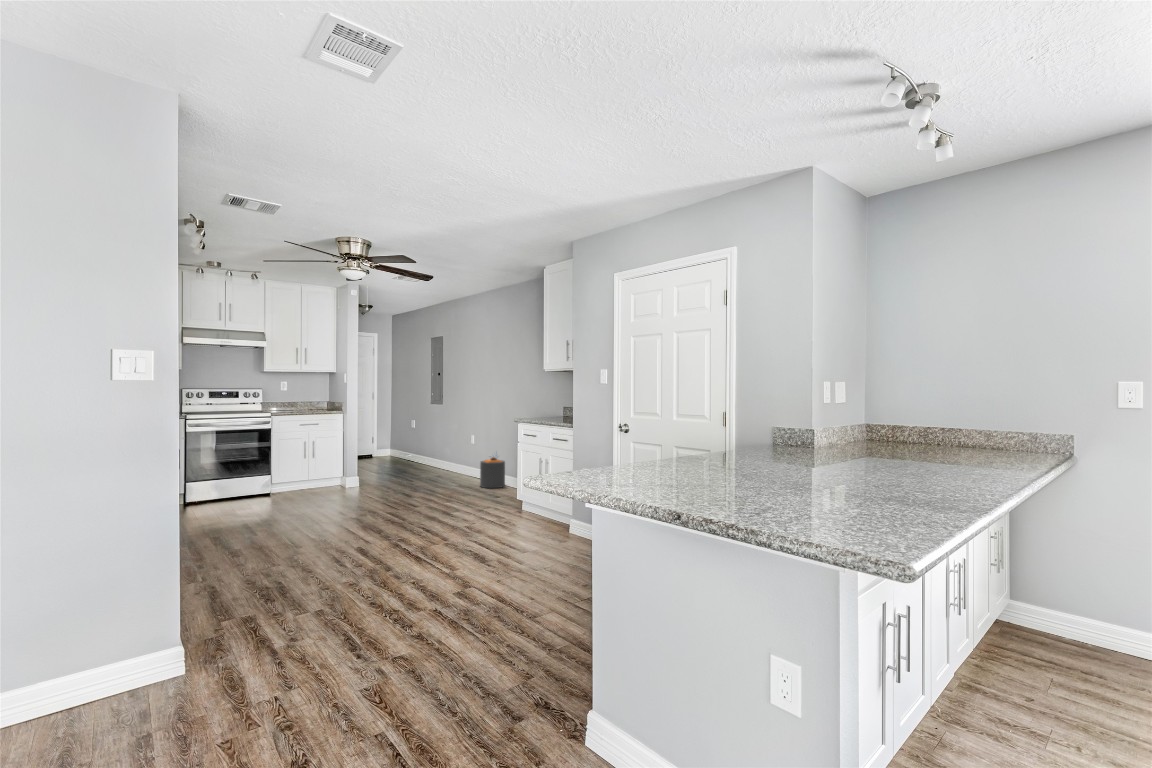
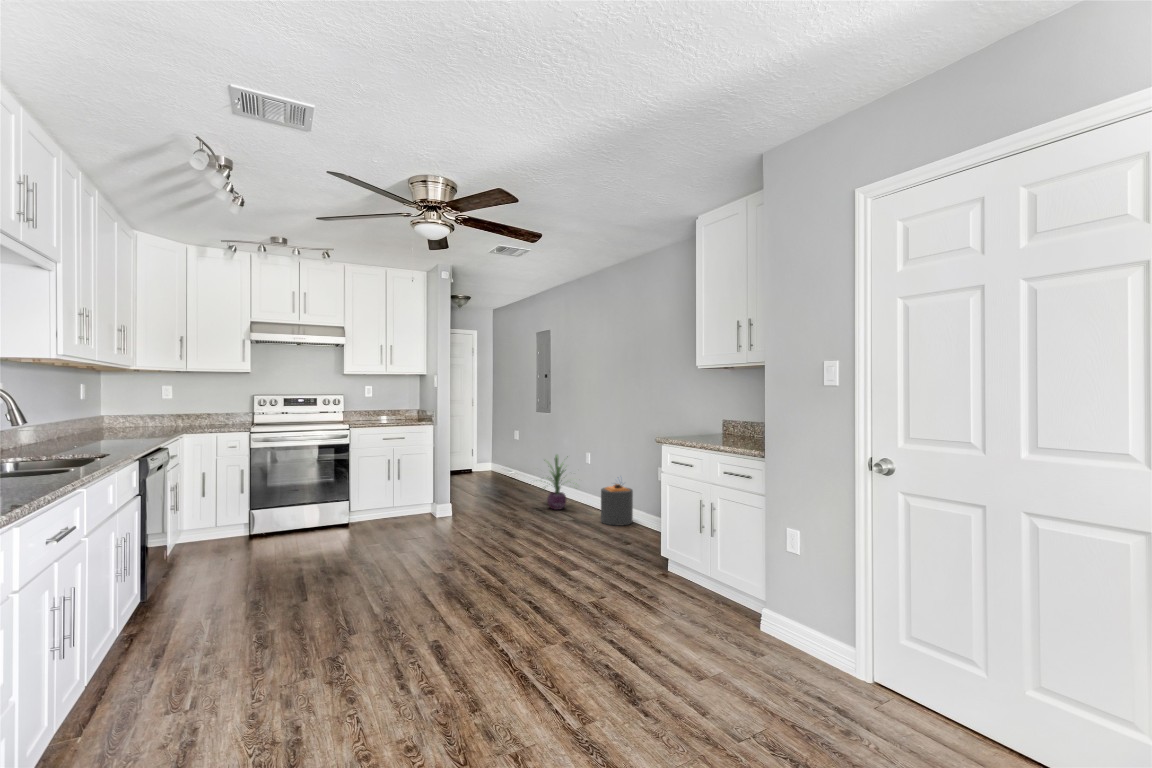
decorative plant: none [422,437,468,480] -> present [547,455,566,510]

